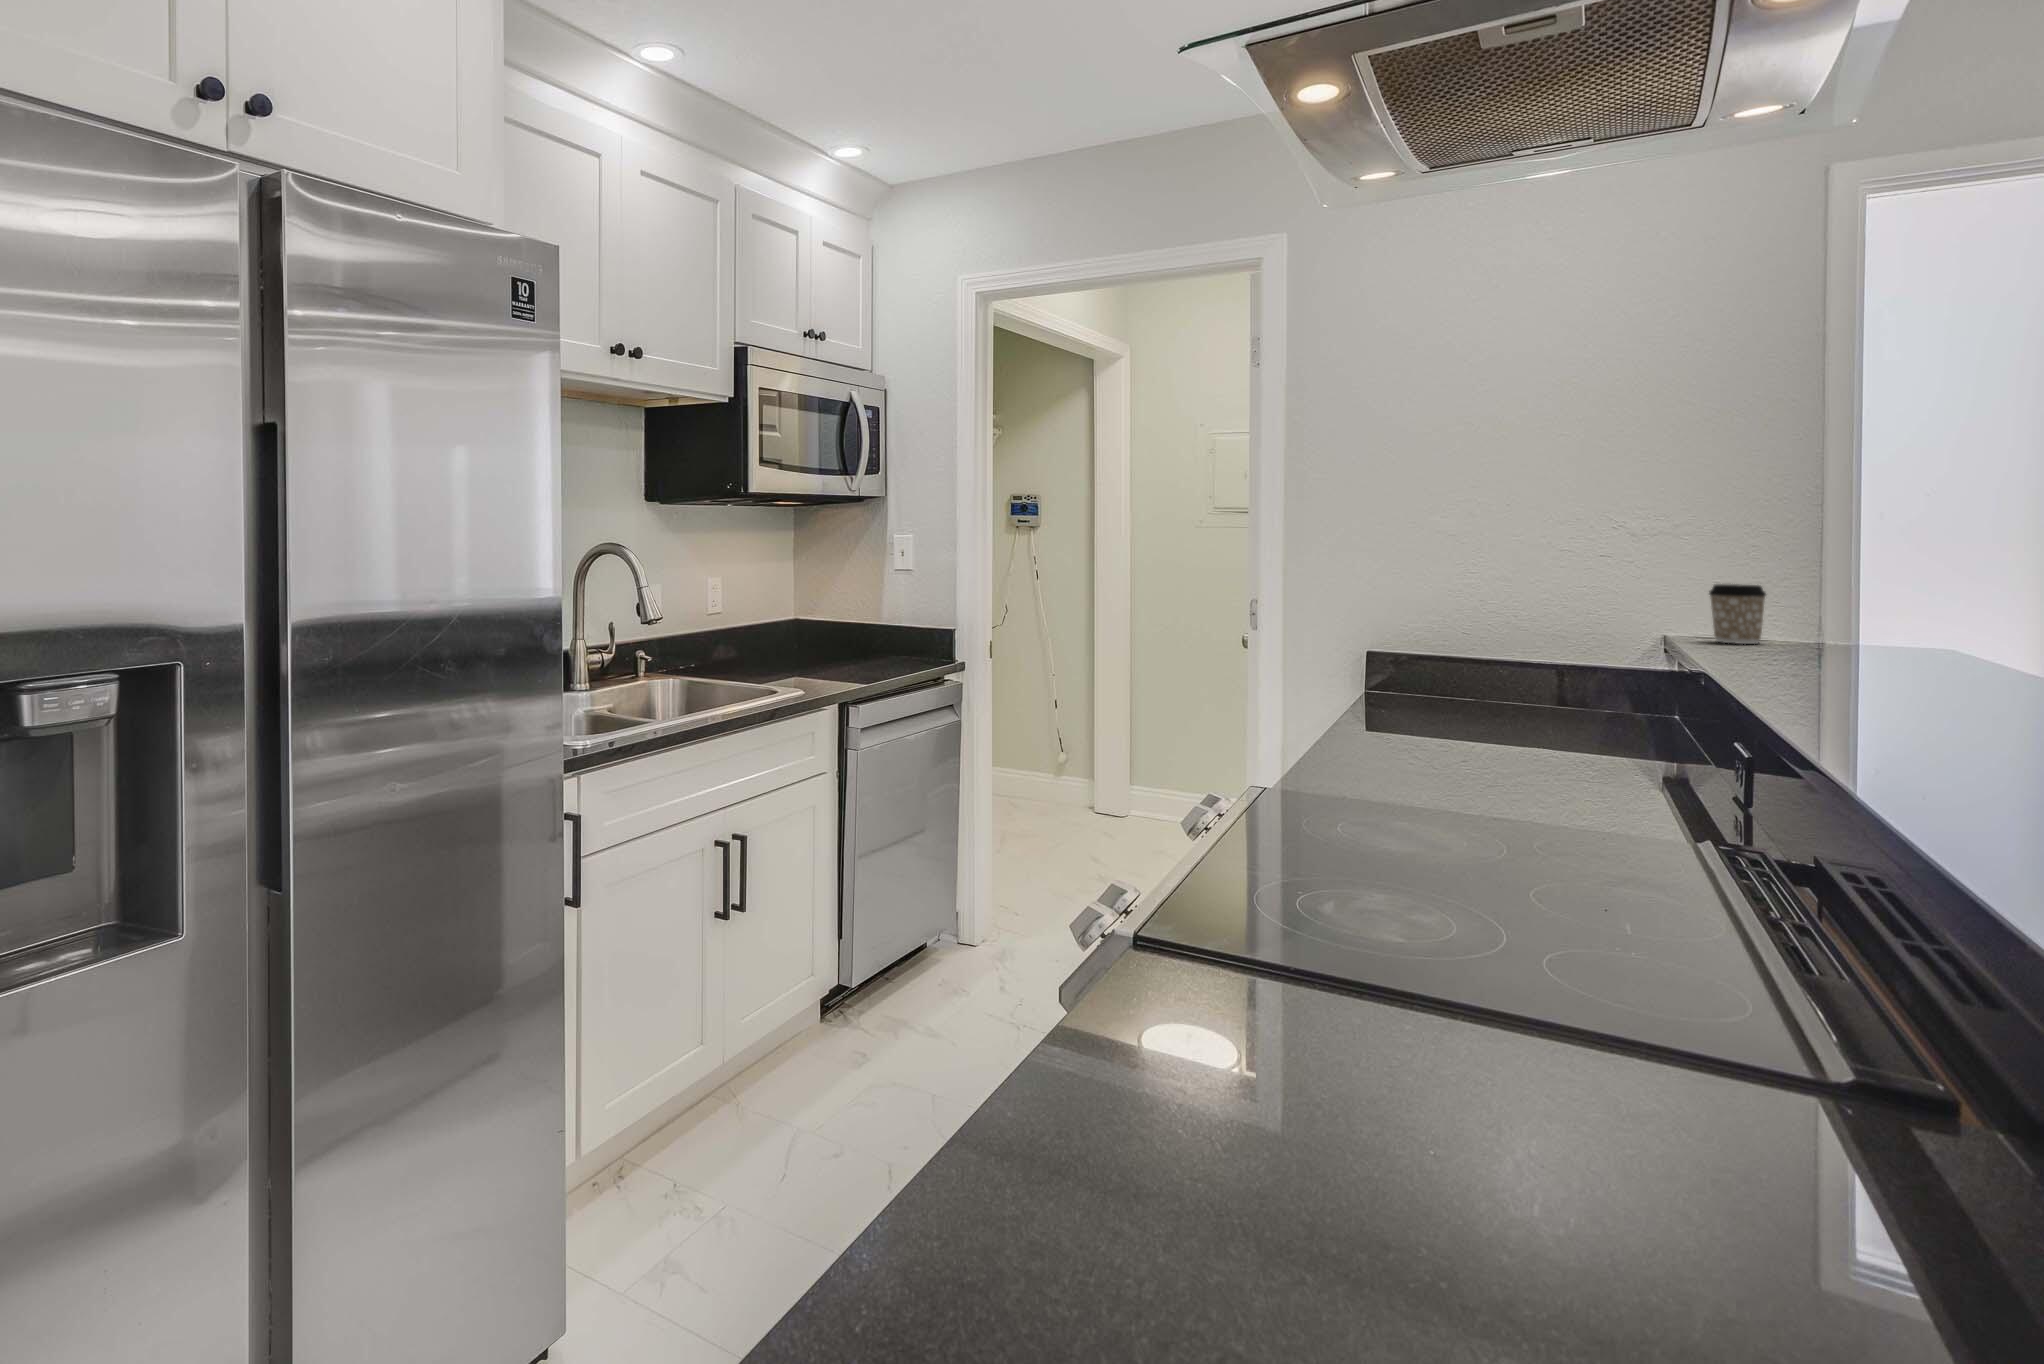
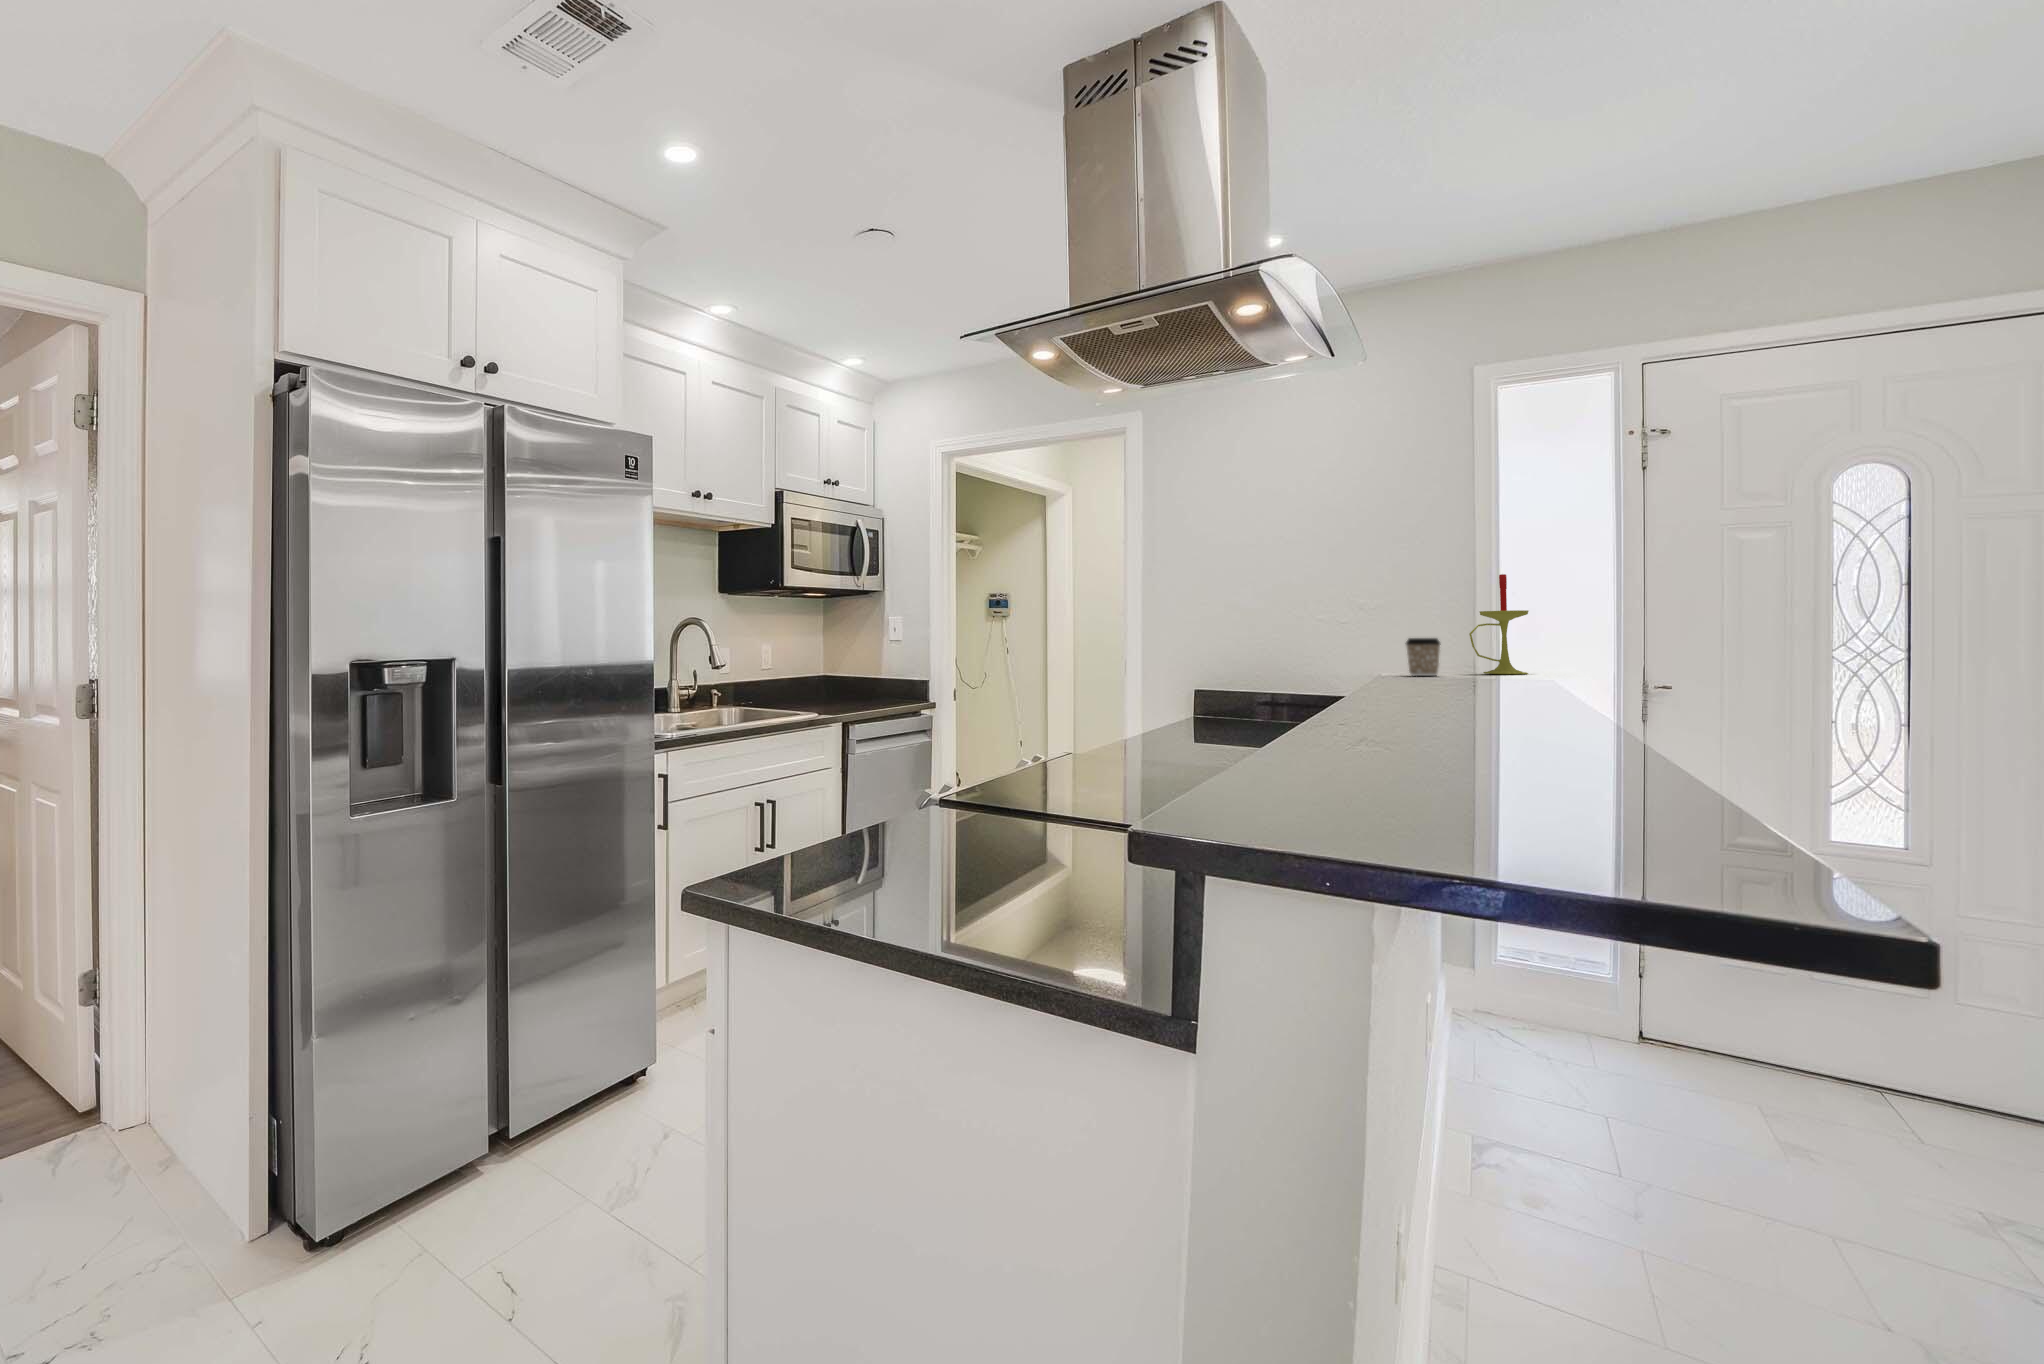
candle: none [1805,486,1899,642] -> present [1469,574,1528,674]

